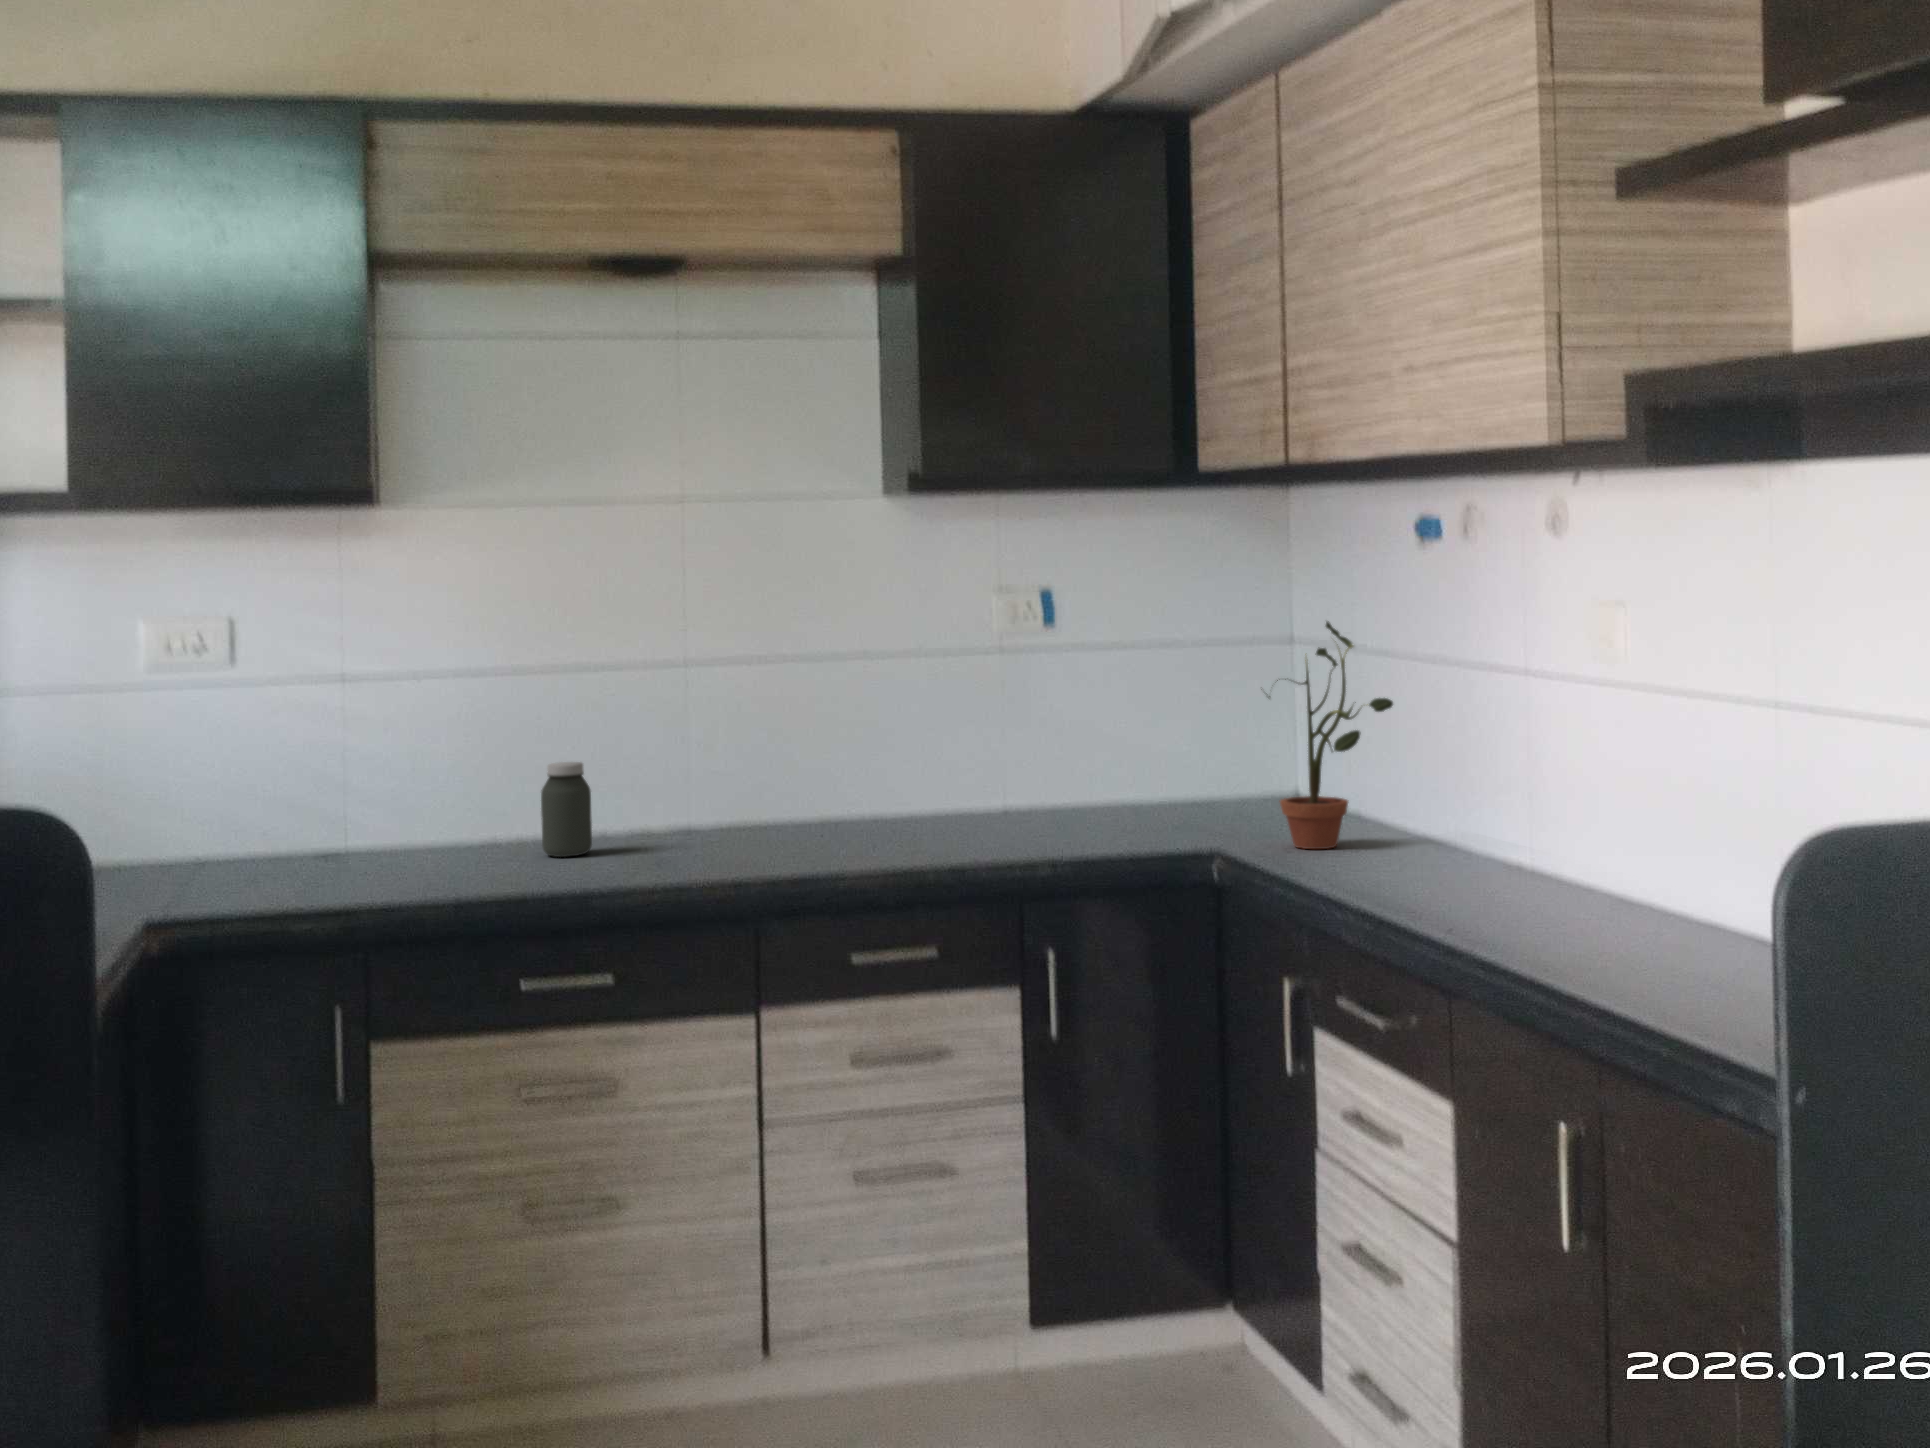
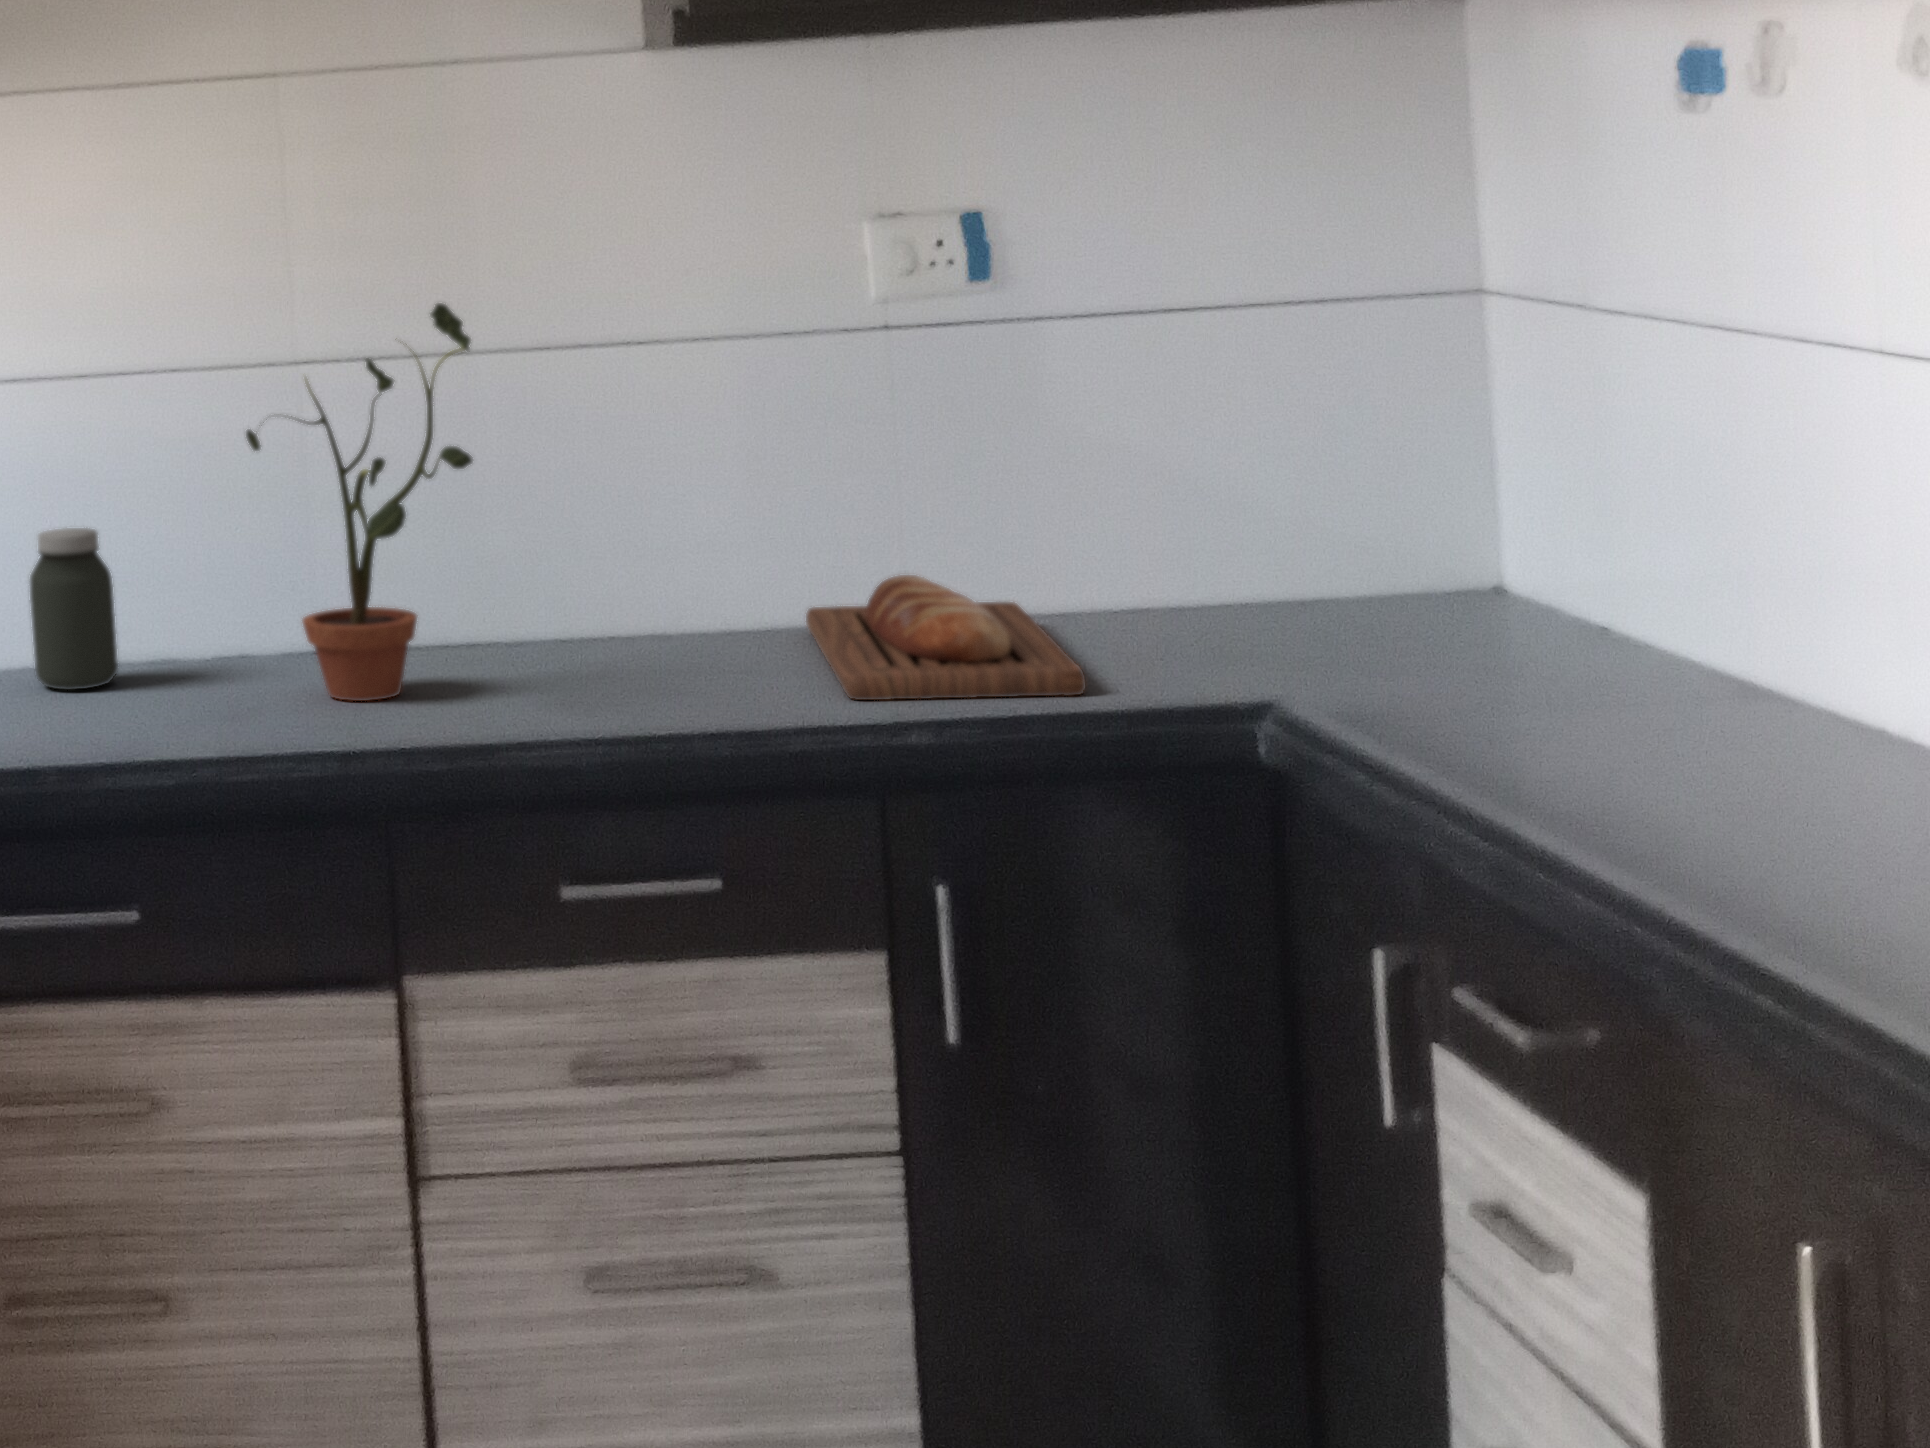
potted plant: present [1261,621,1393,849] -> present [246,303,473,701]
bread loaf: none [978,790,1124,852] -> present [806,575,1085,700]

